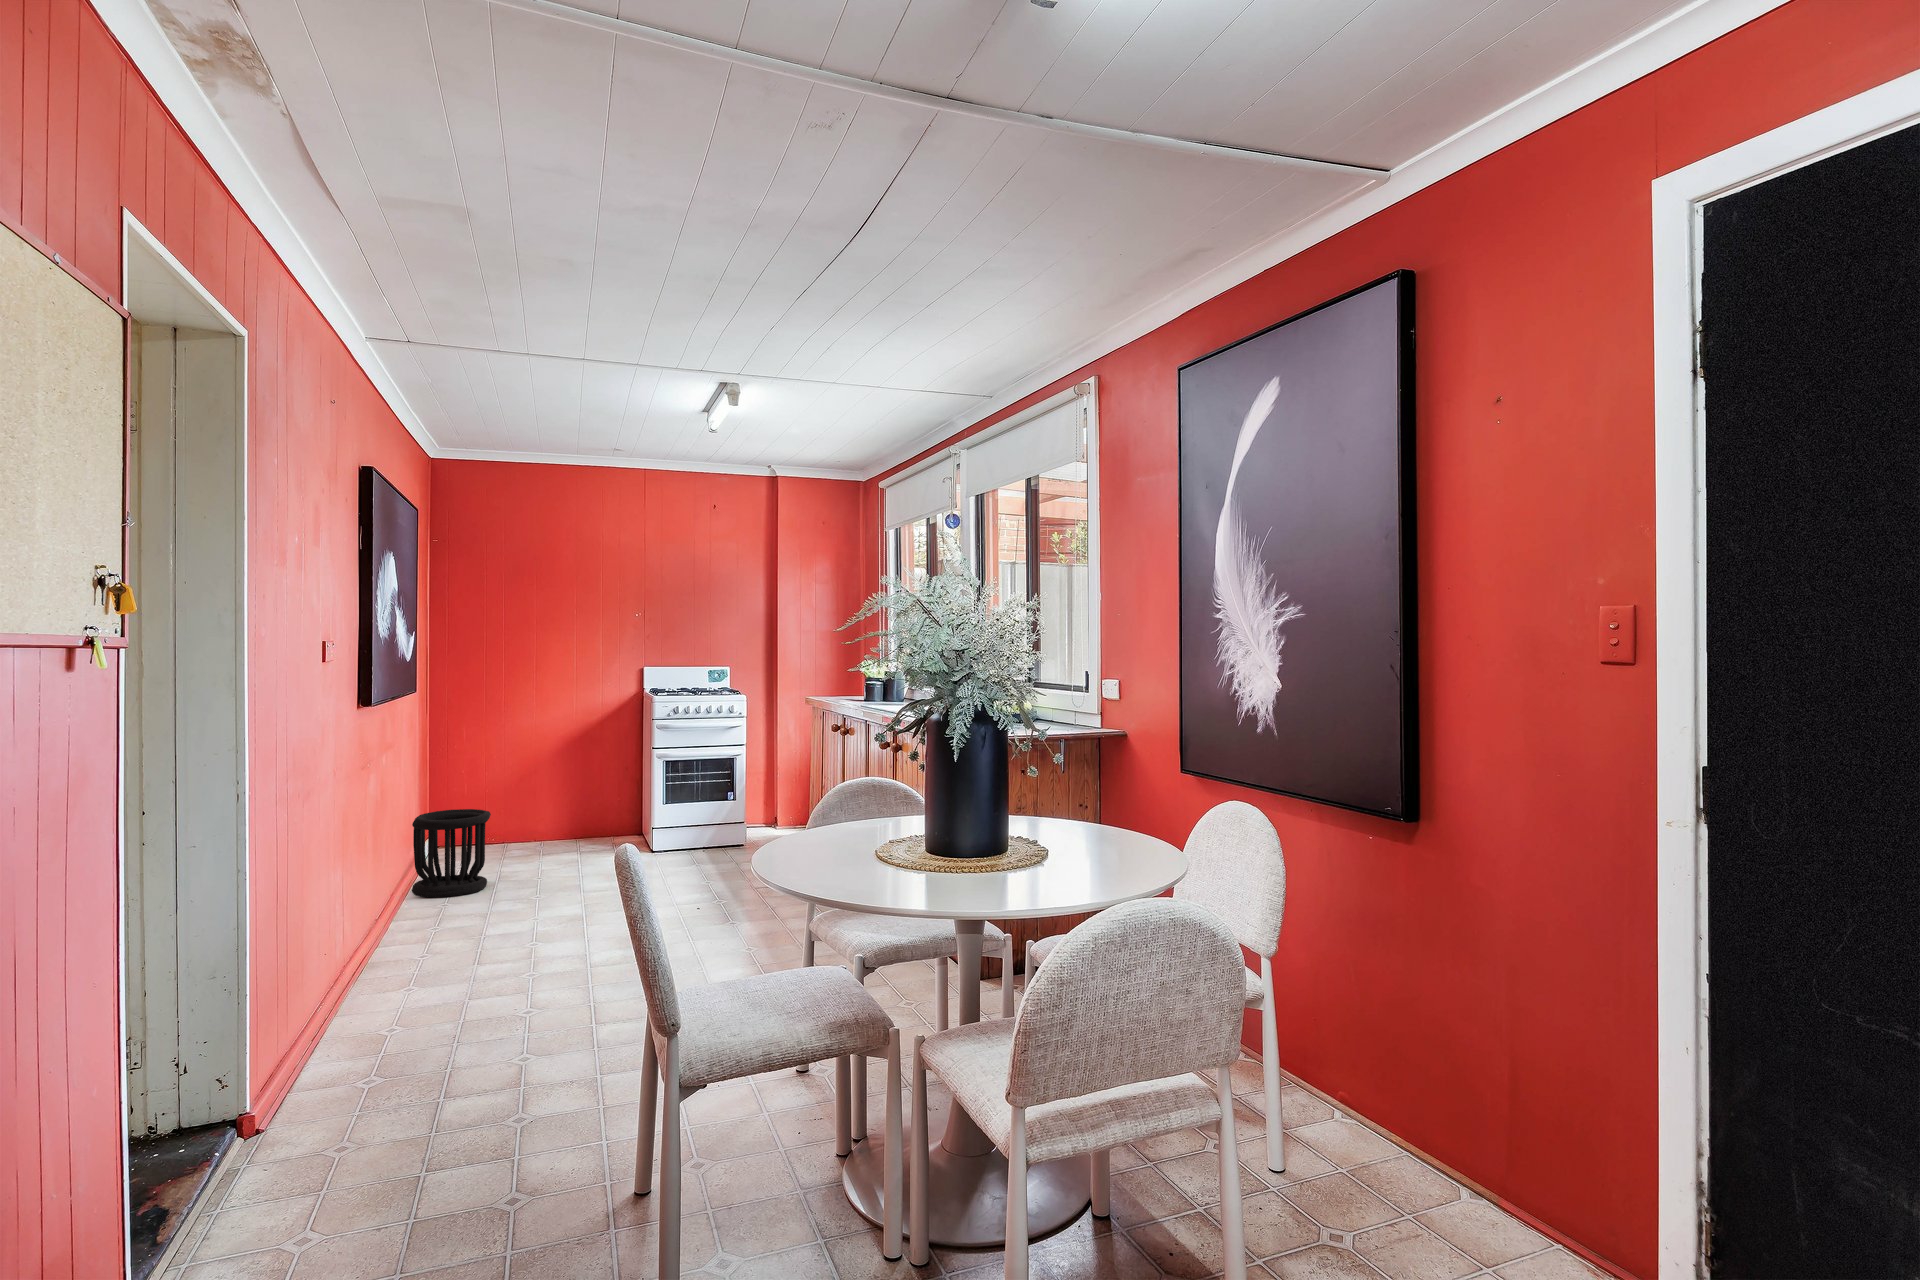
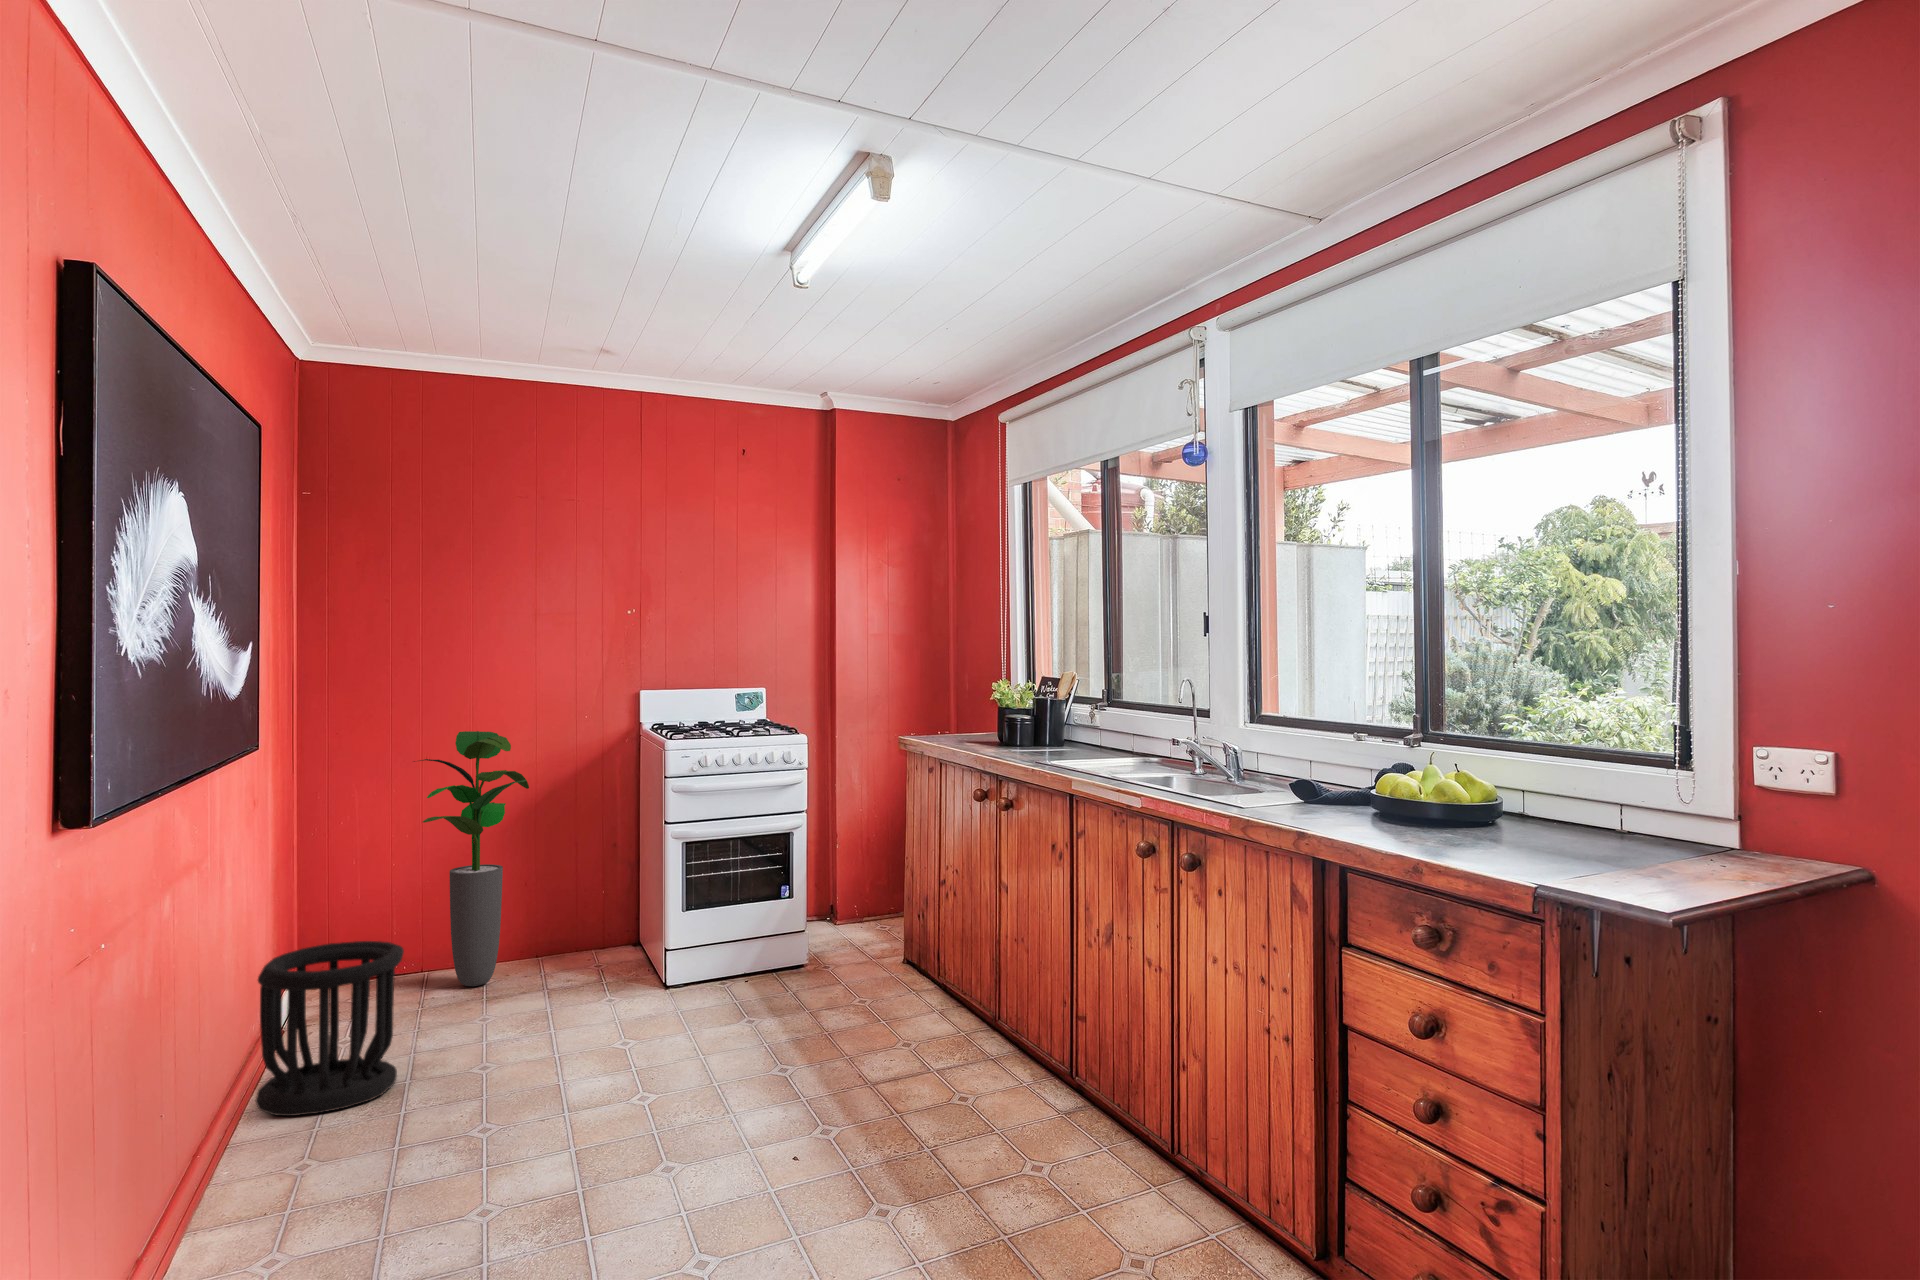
potted plant: none [499,691,572,849] -> present [414,731,529,986]

